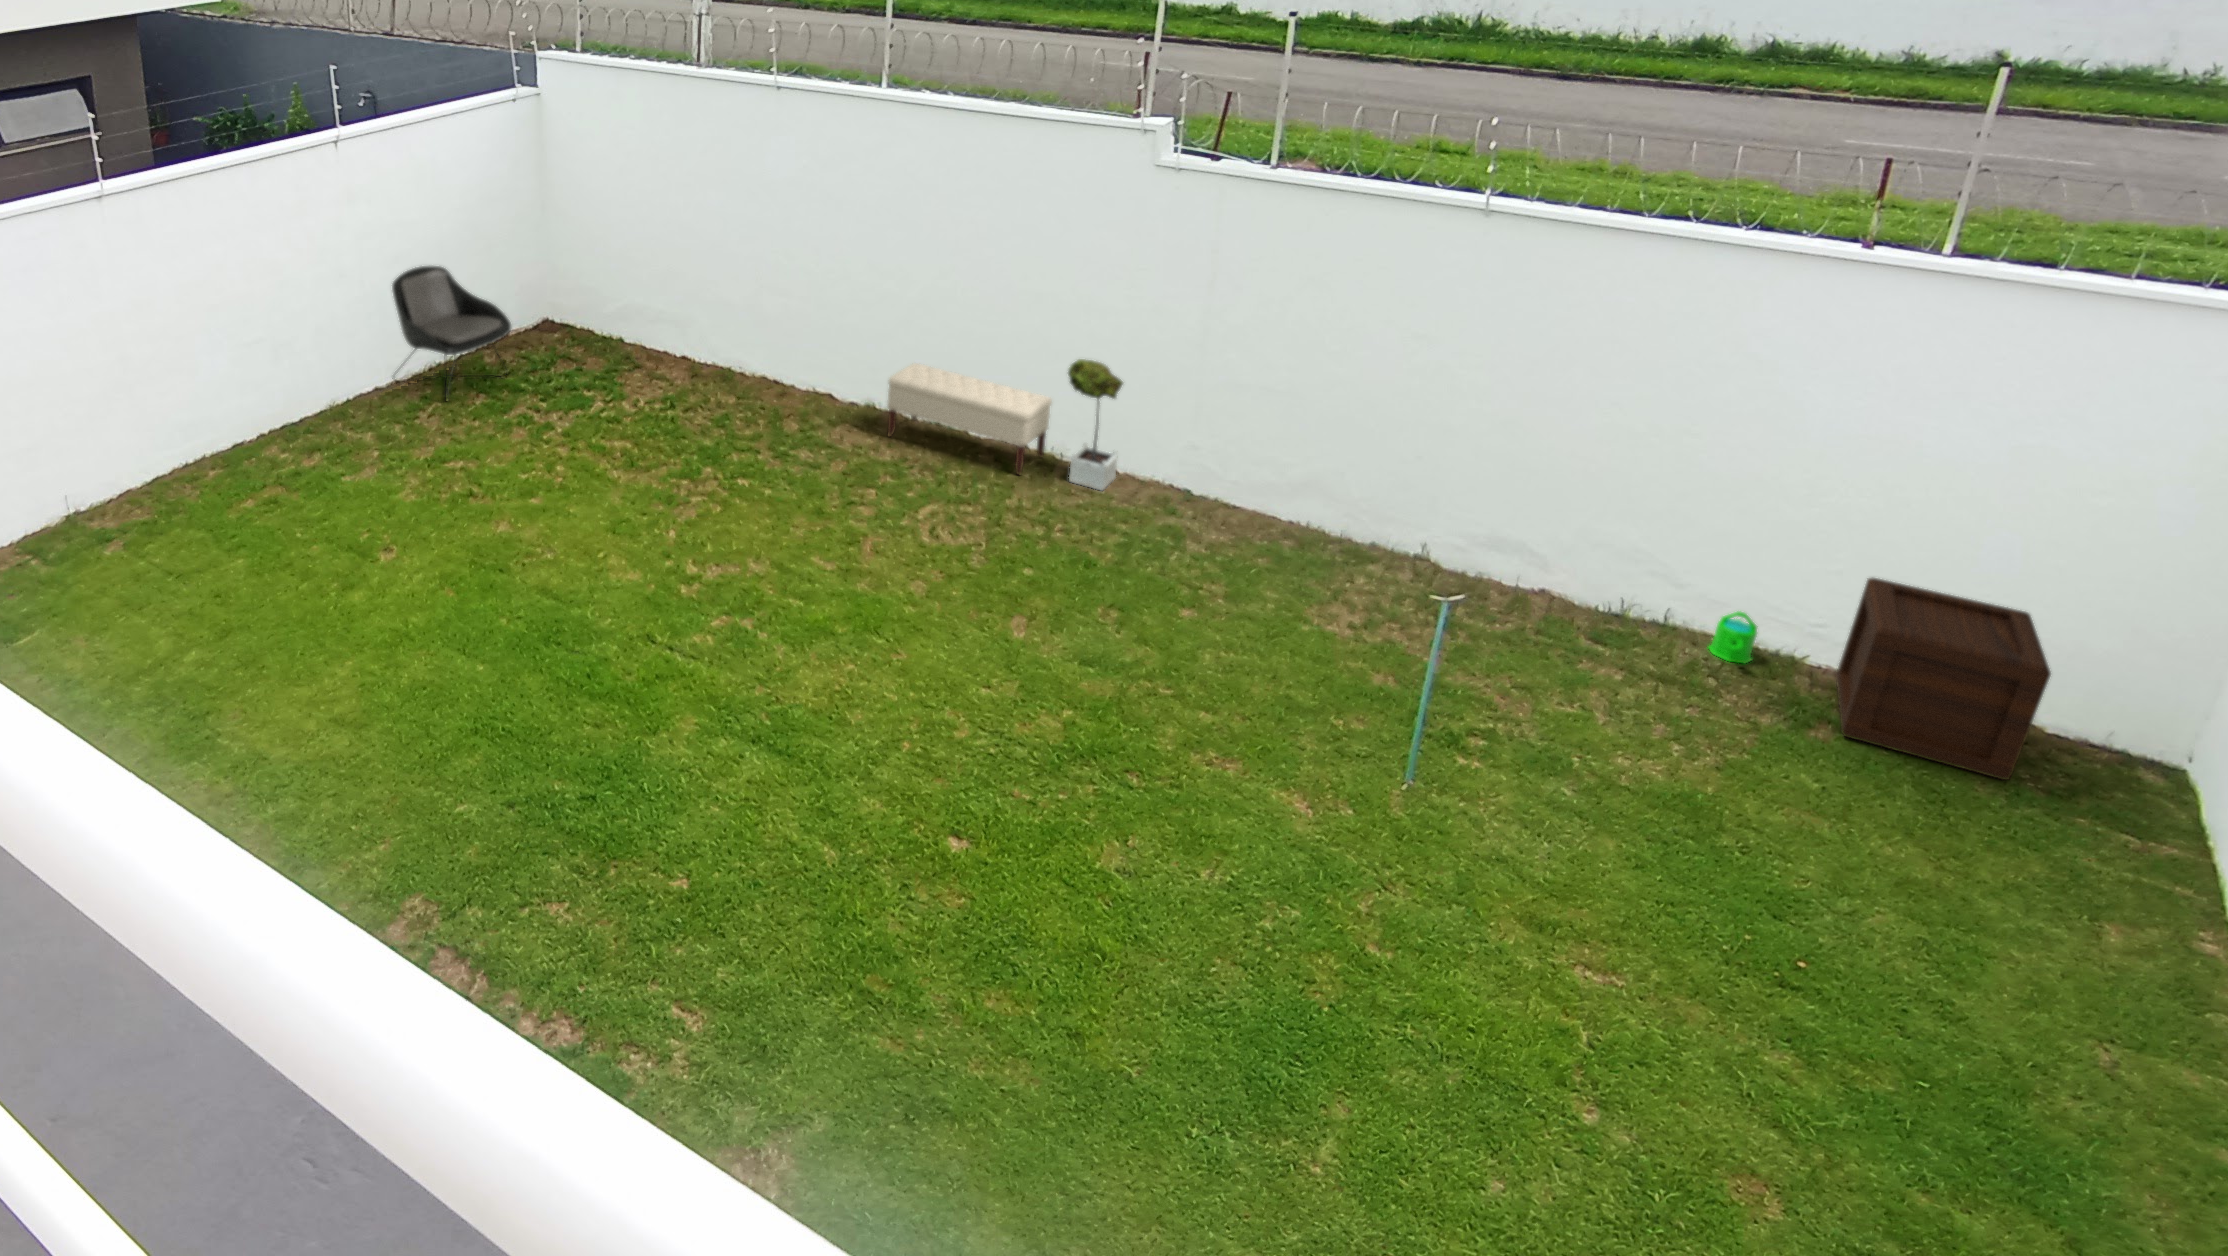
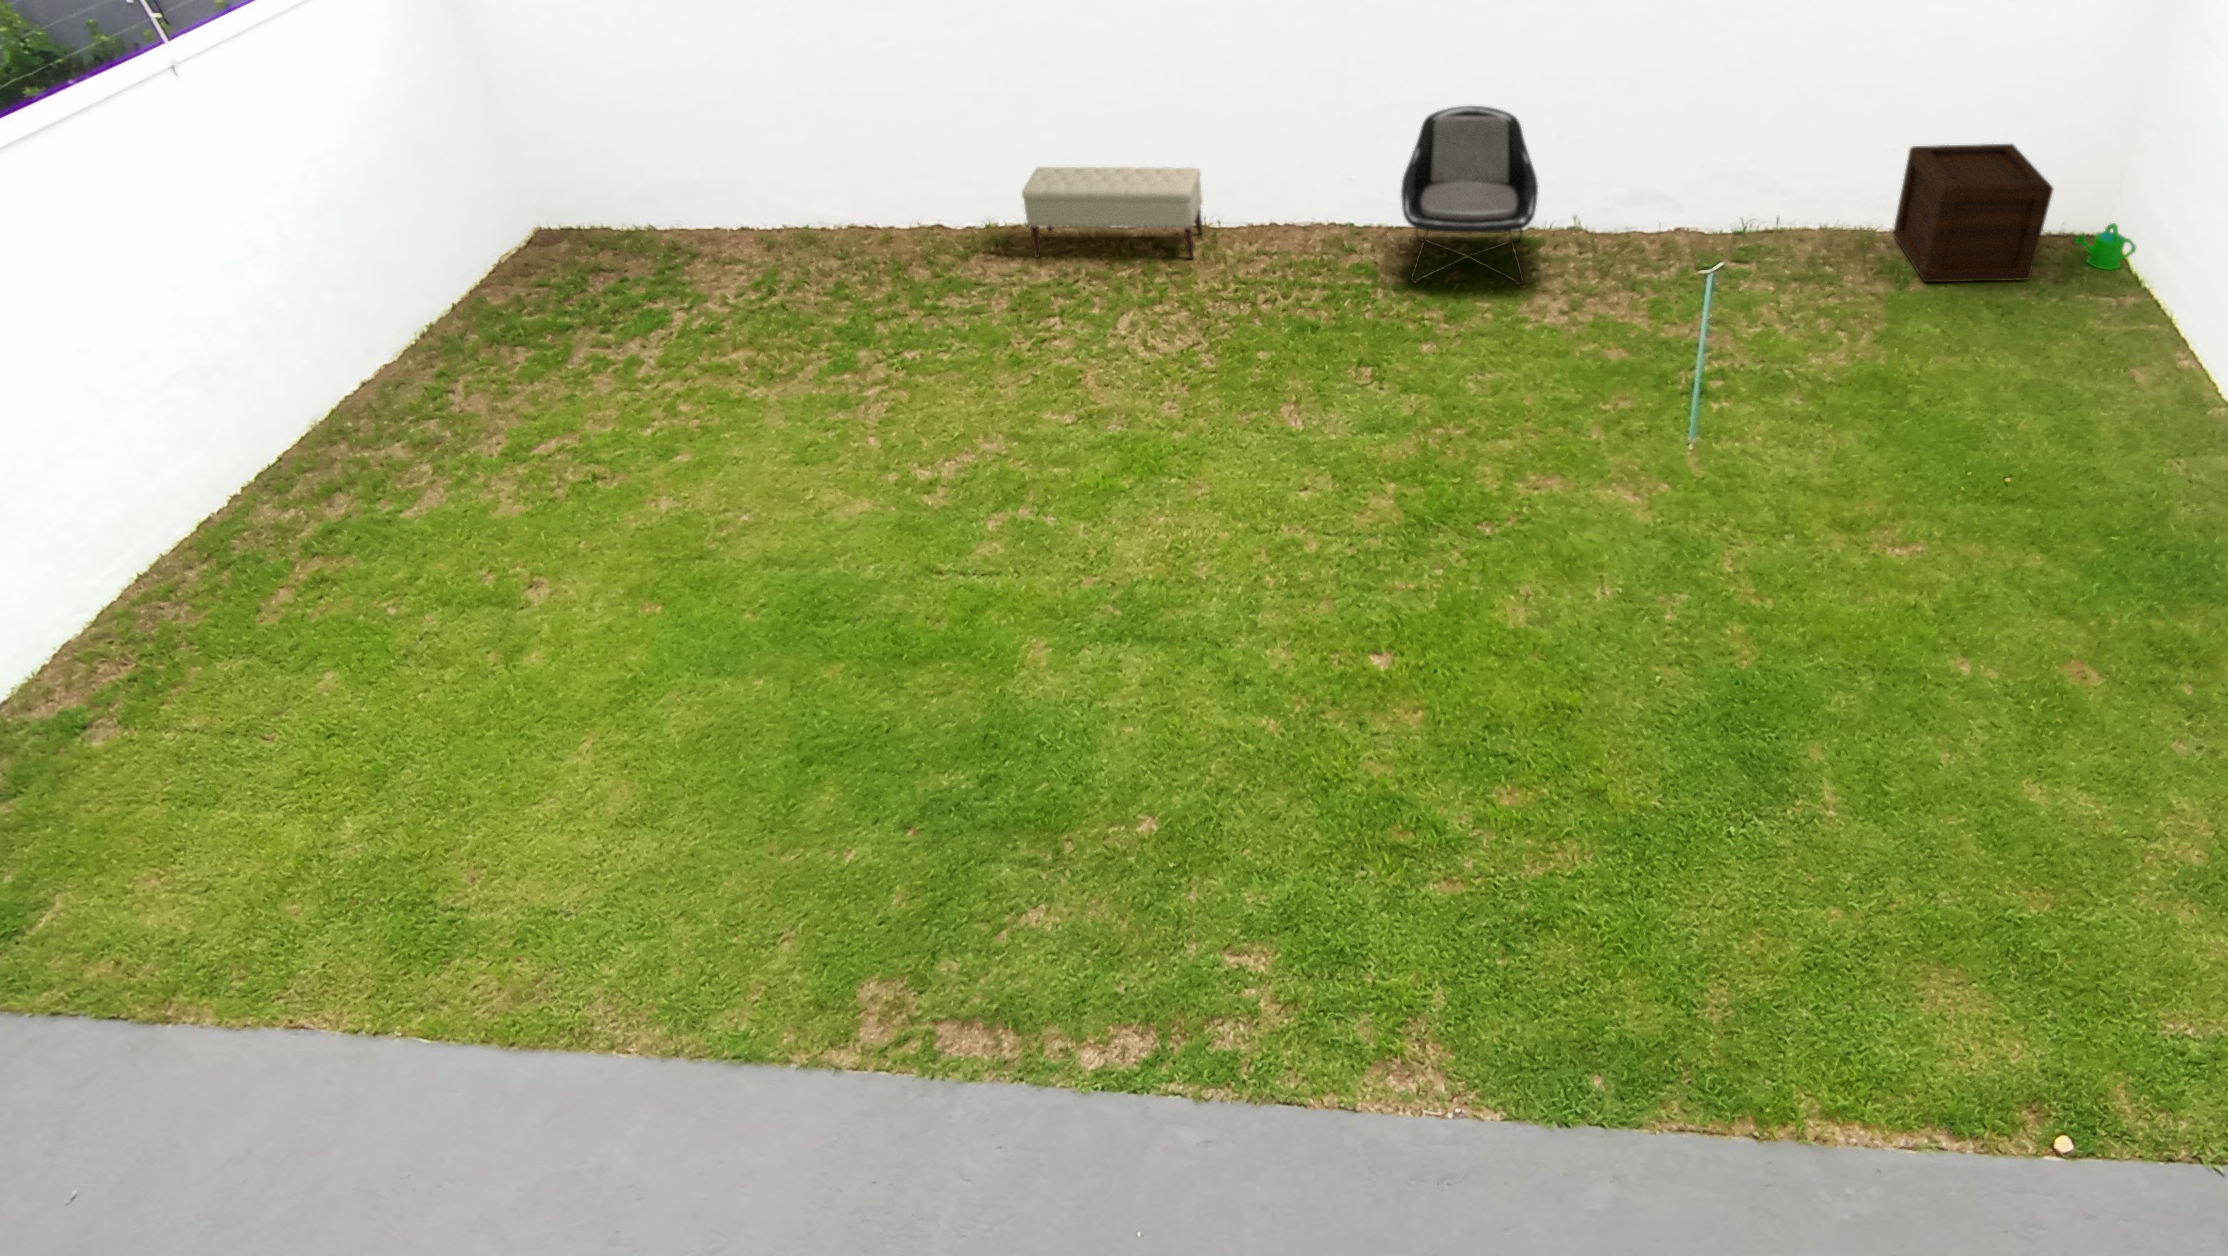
lounge chair: present [392,266,511,400] -> present [1401,106,1538,285]
potted tree: present [1068,359,1123,490] -> none [1218,117,1282,251]
watering can: present [1709,611,1758,663] -> present [2075,223,2136,270]

